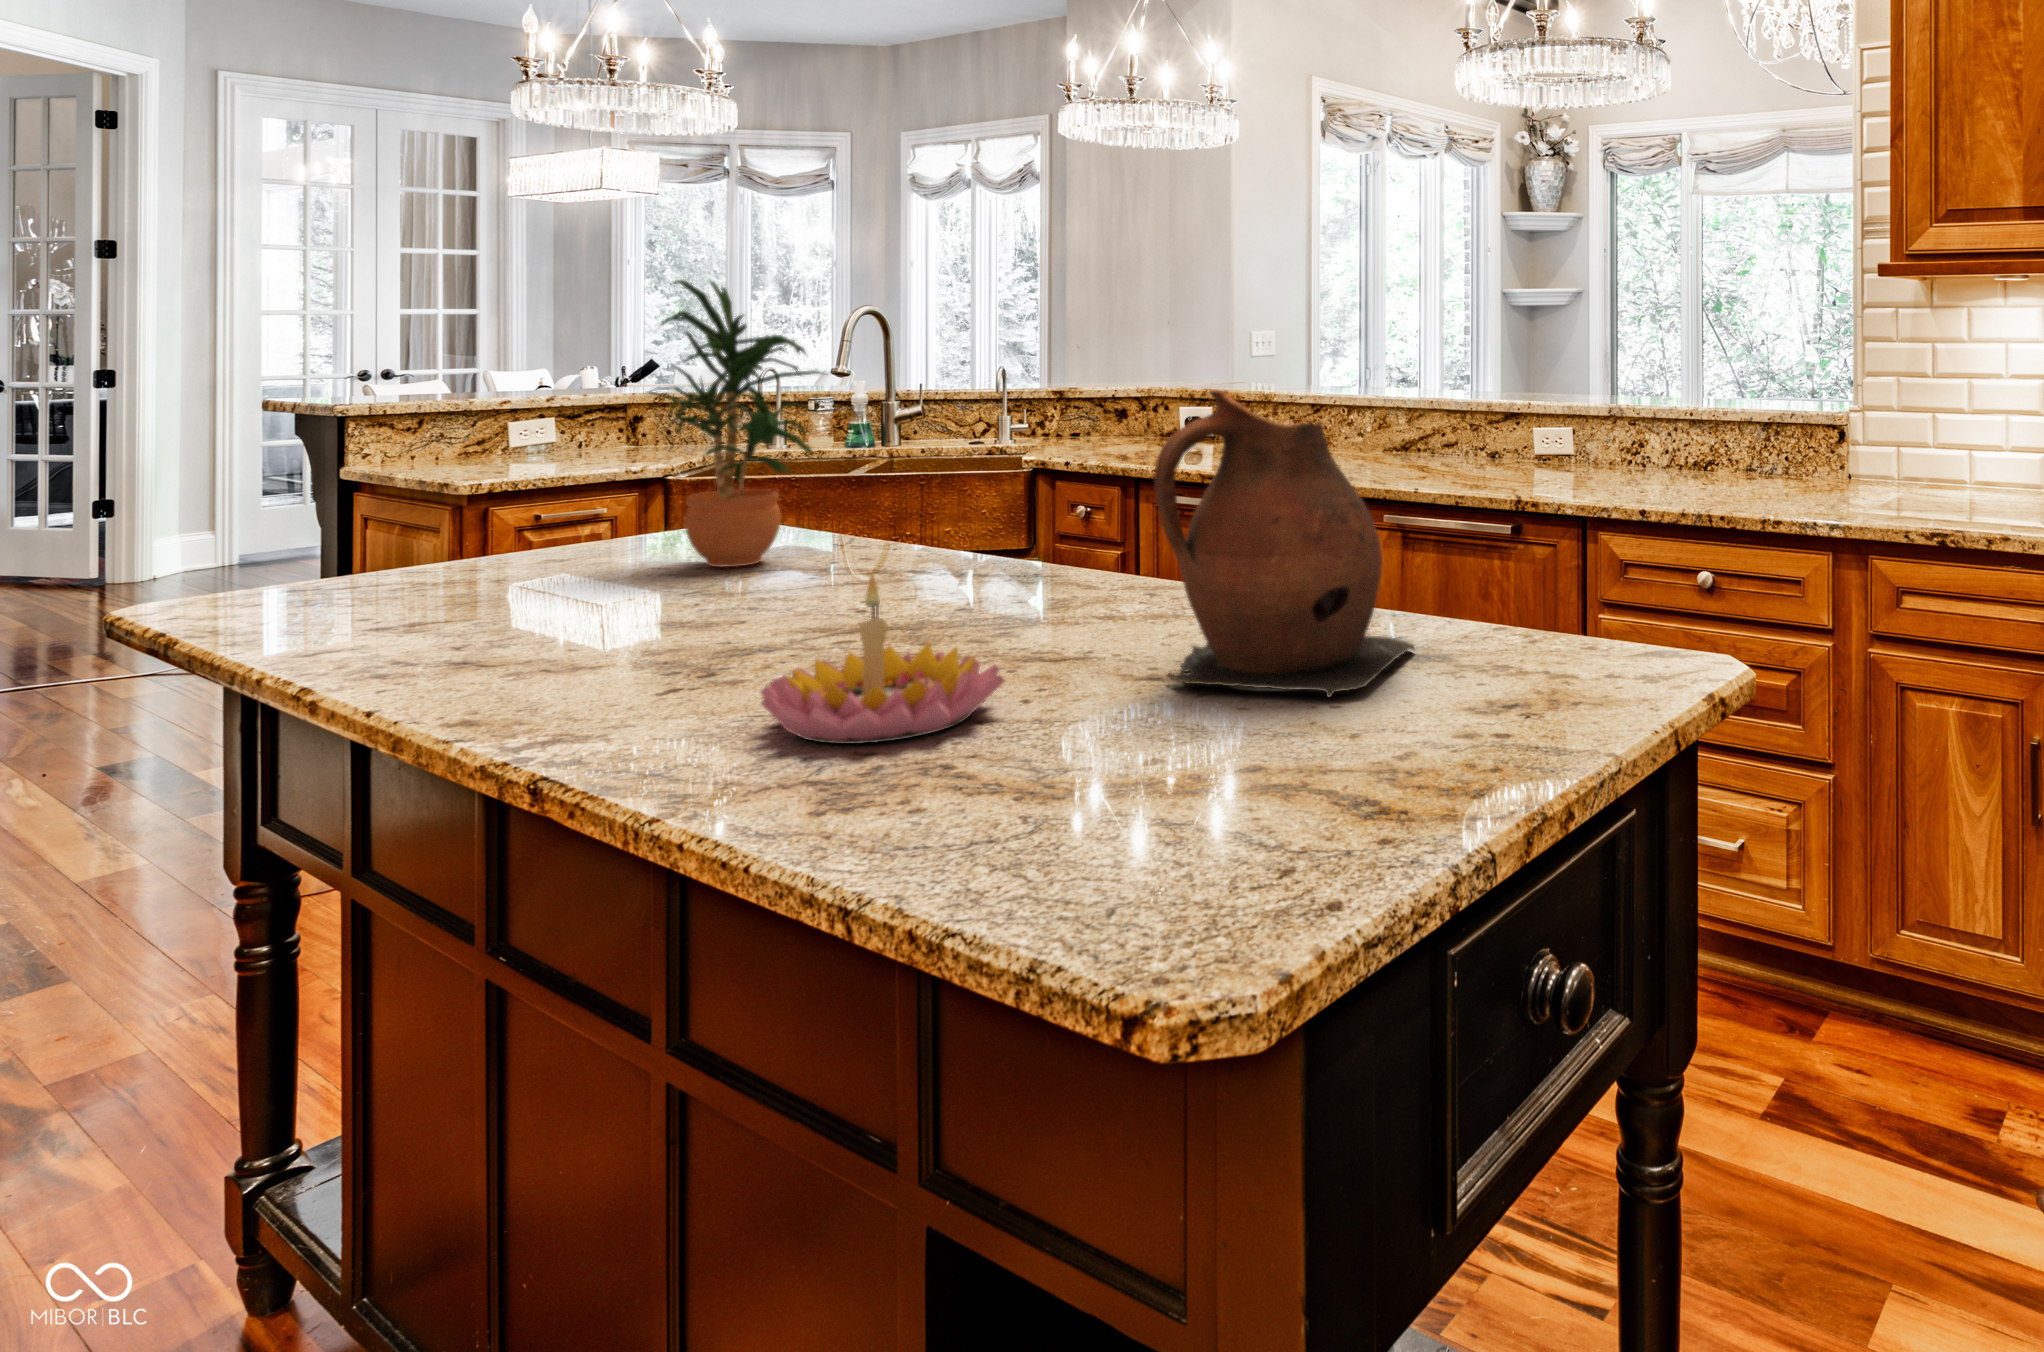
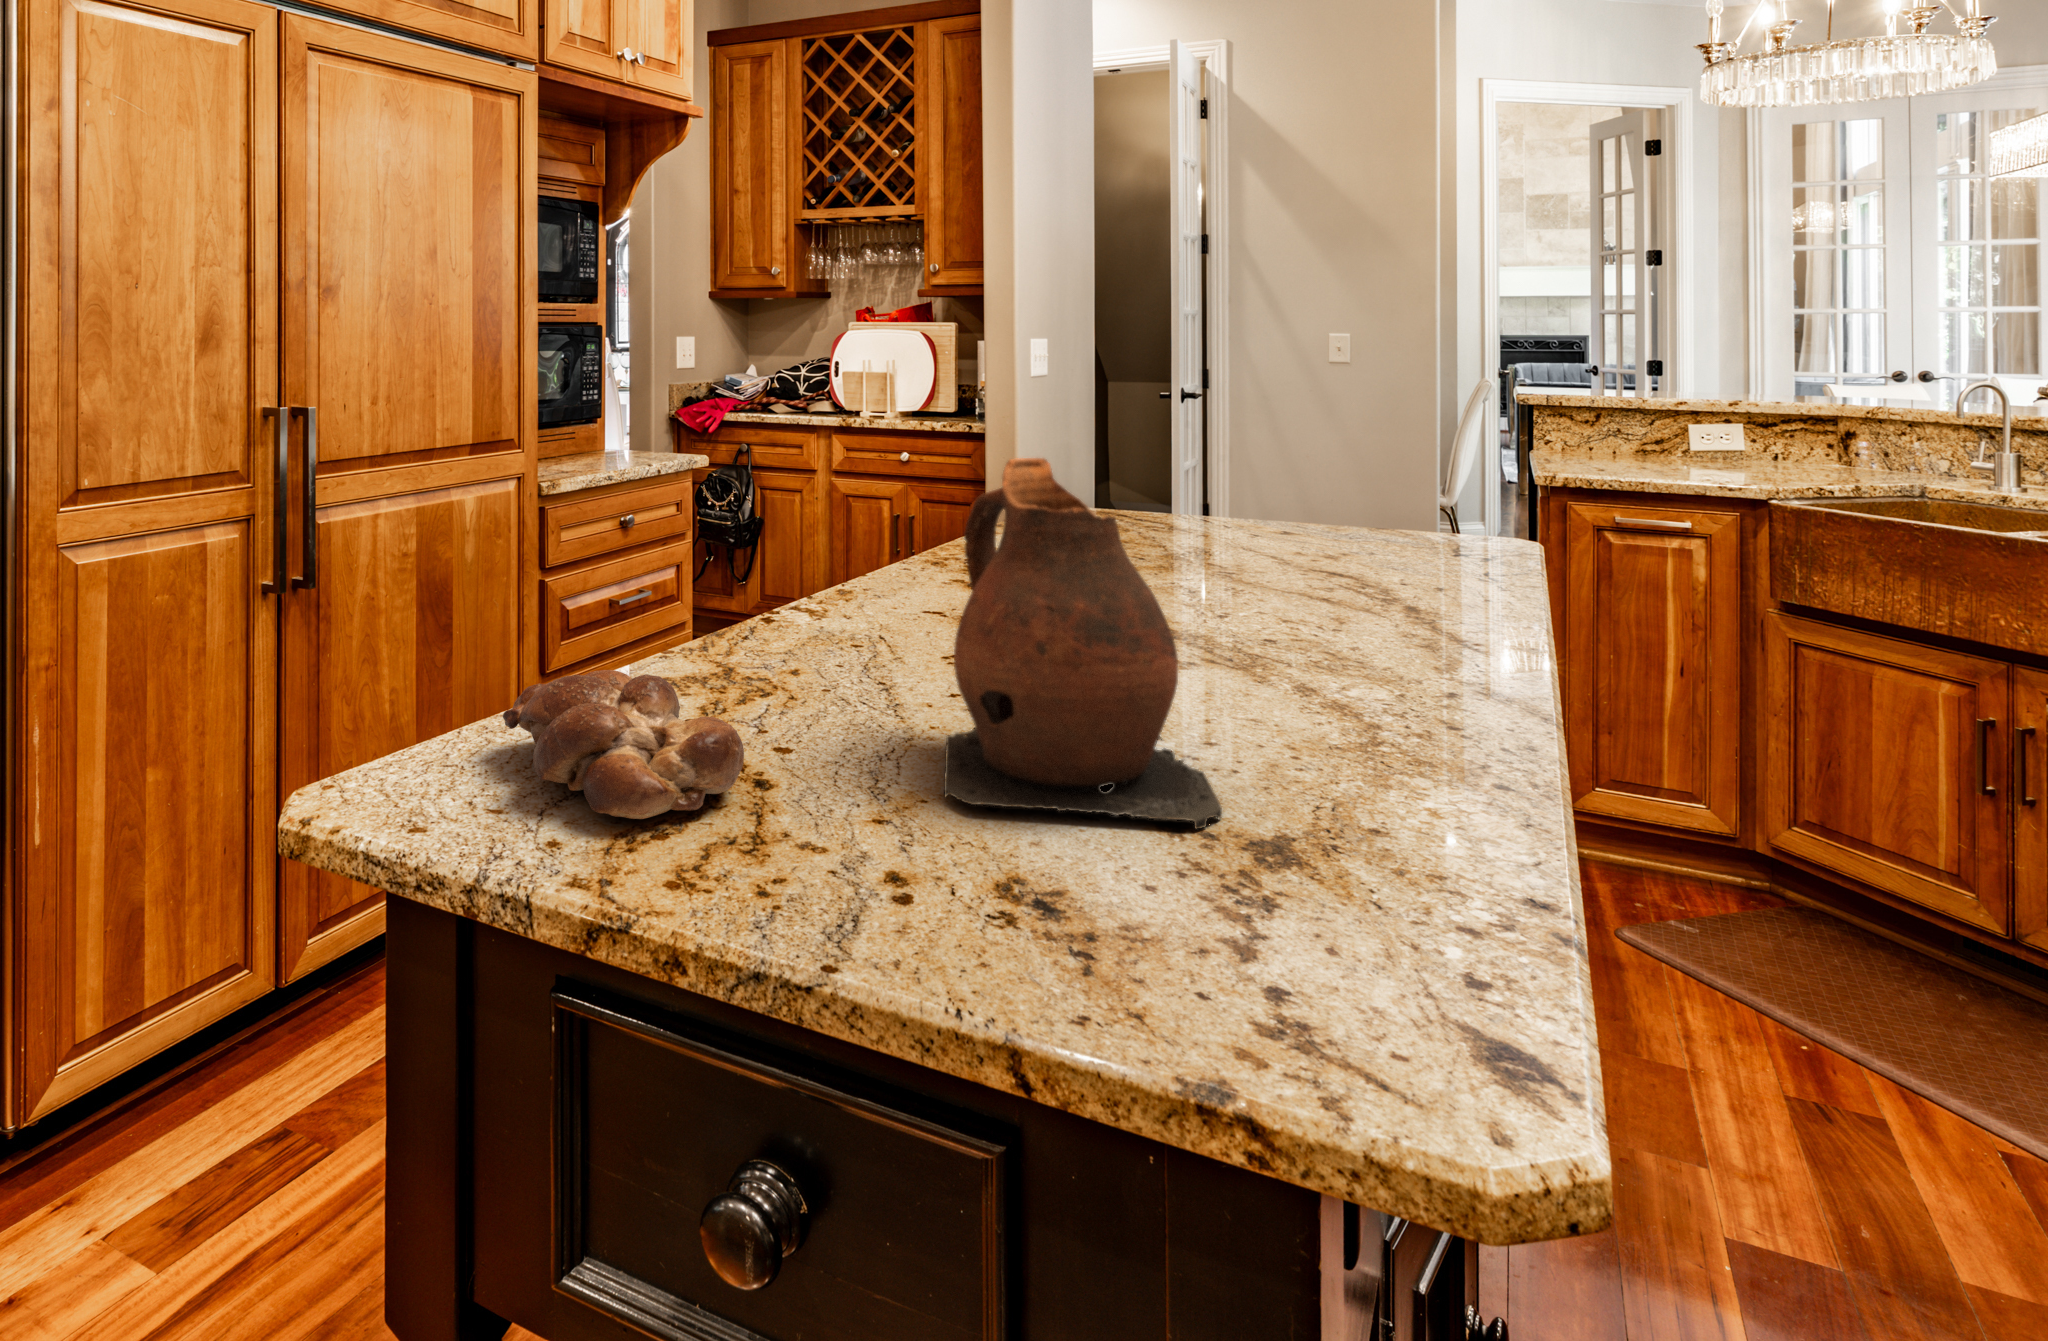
potted plant: present [647,280,821,567] -> none [1200,314,1358,573]
candle holder: present [761,572,1005,744] -> none [746,559,916,693]
bread loaf: none [995,677,1371,851] -> present [503,670,744,819]

